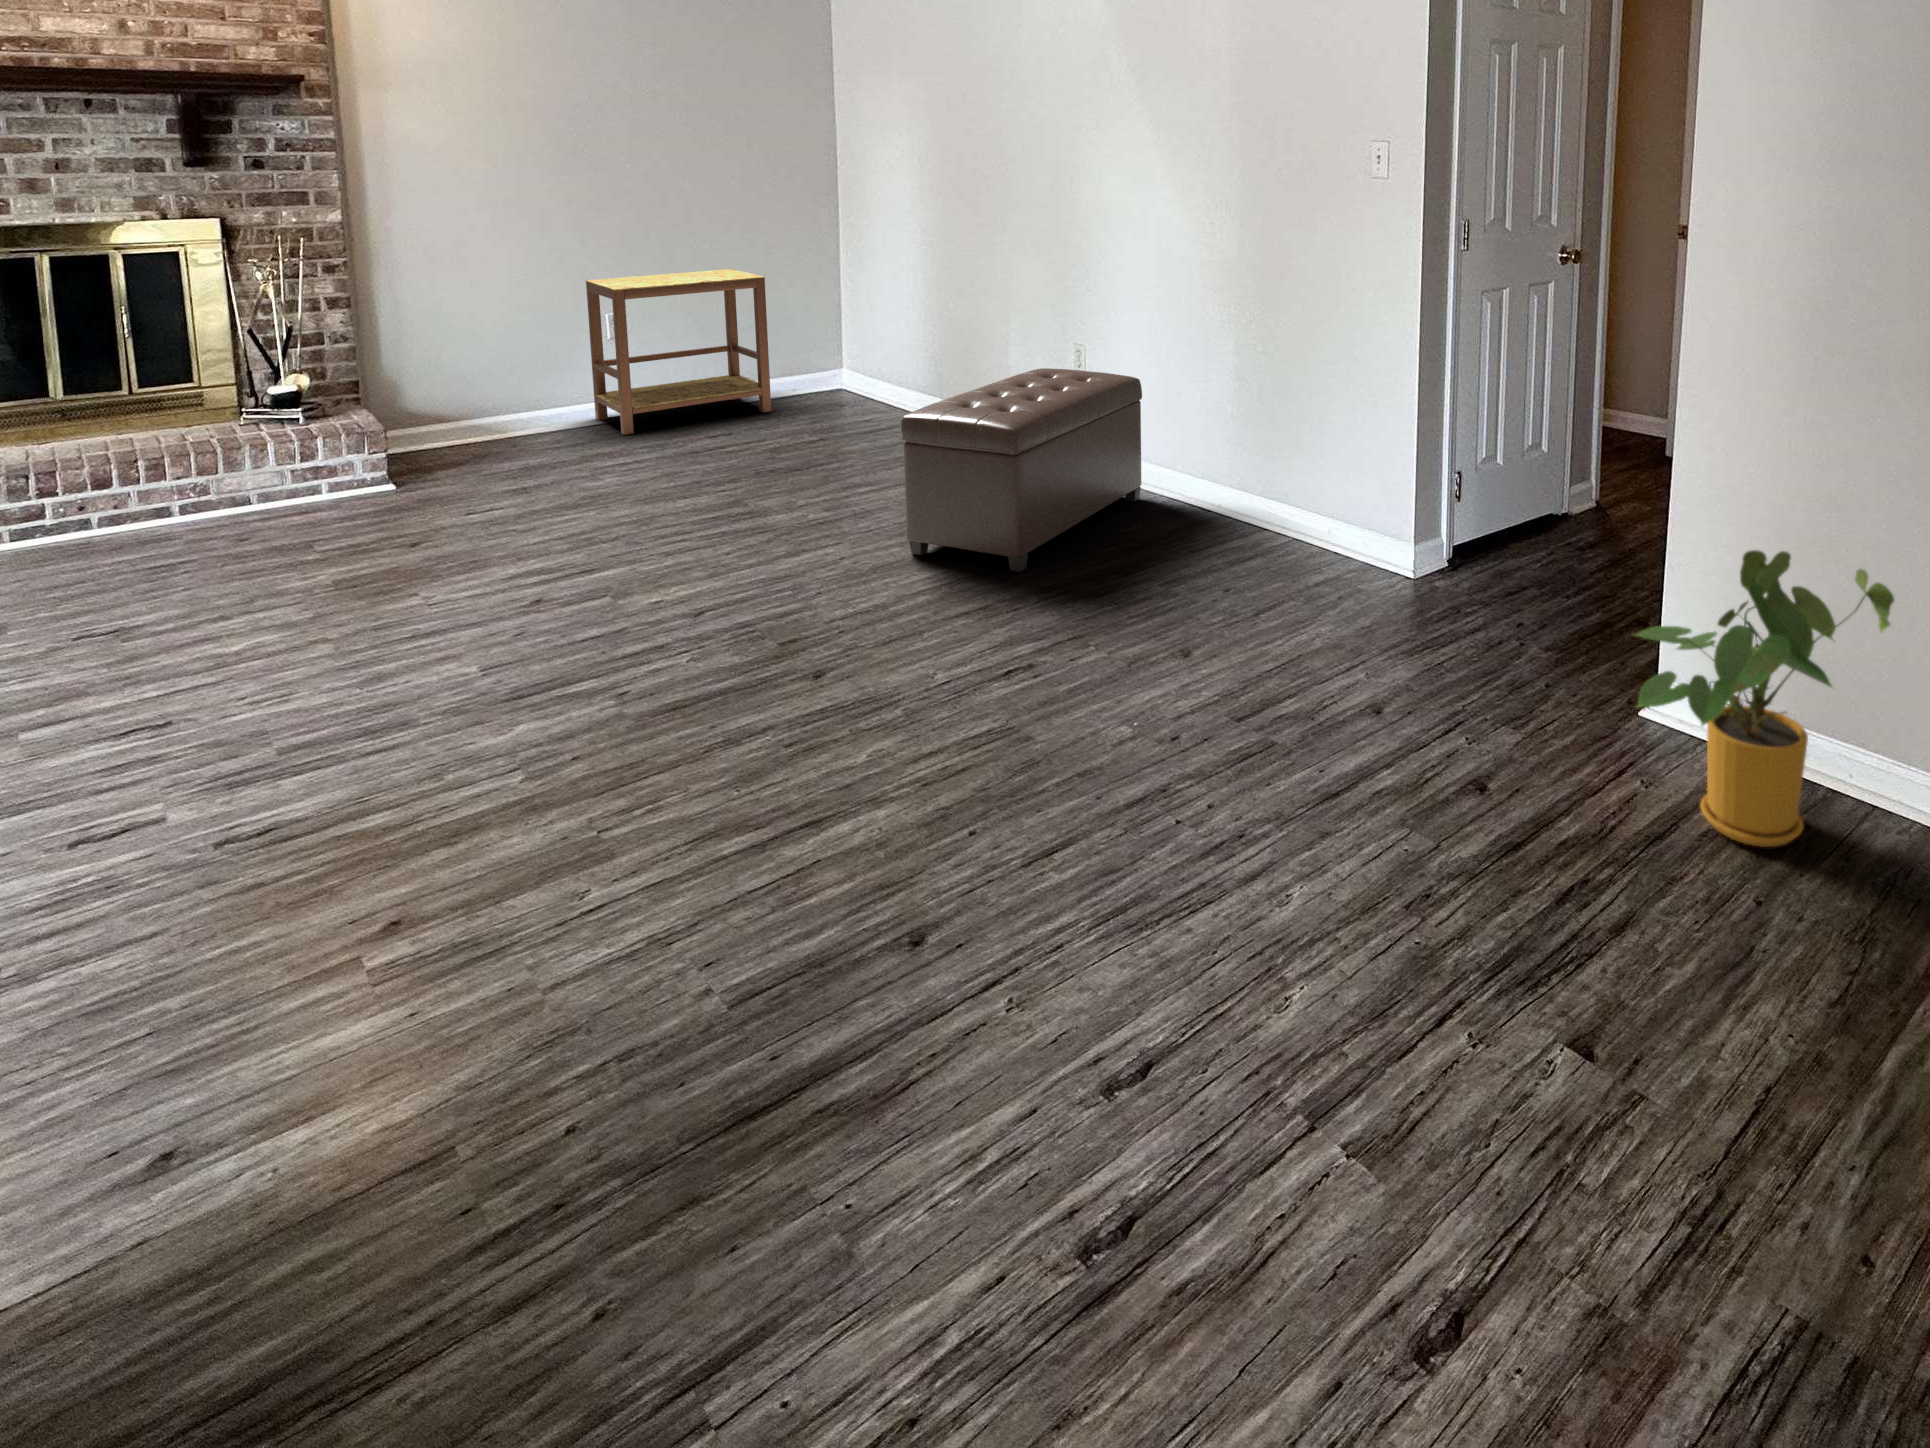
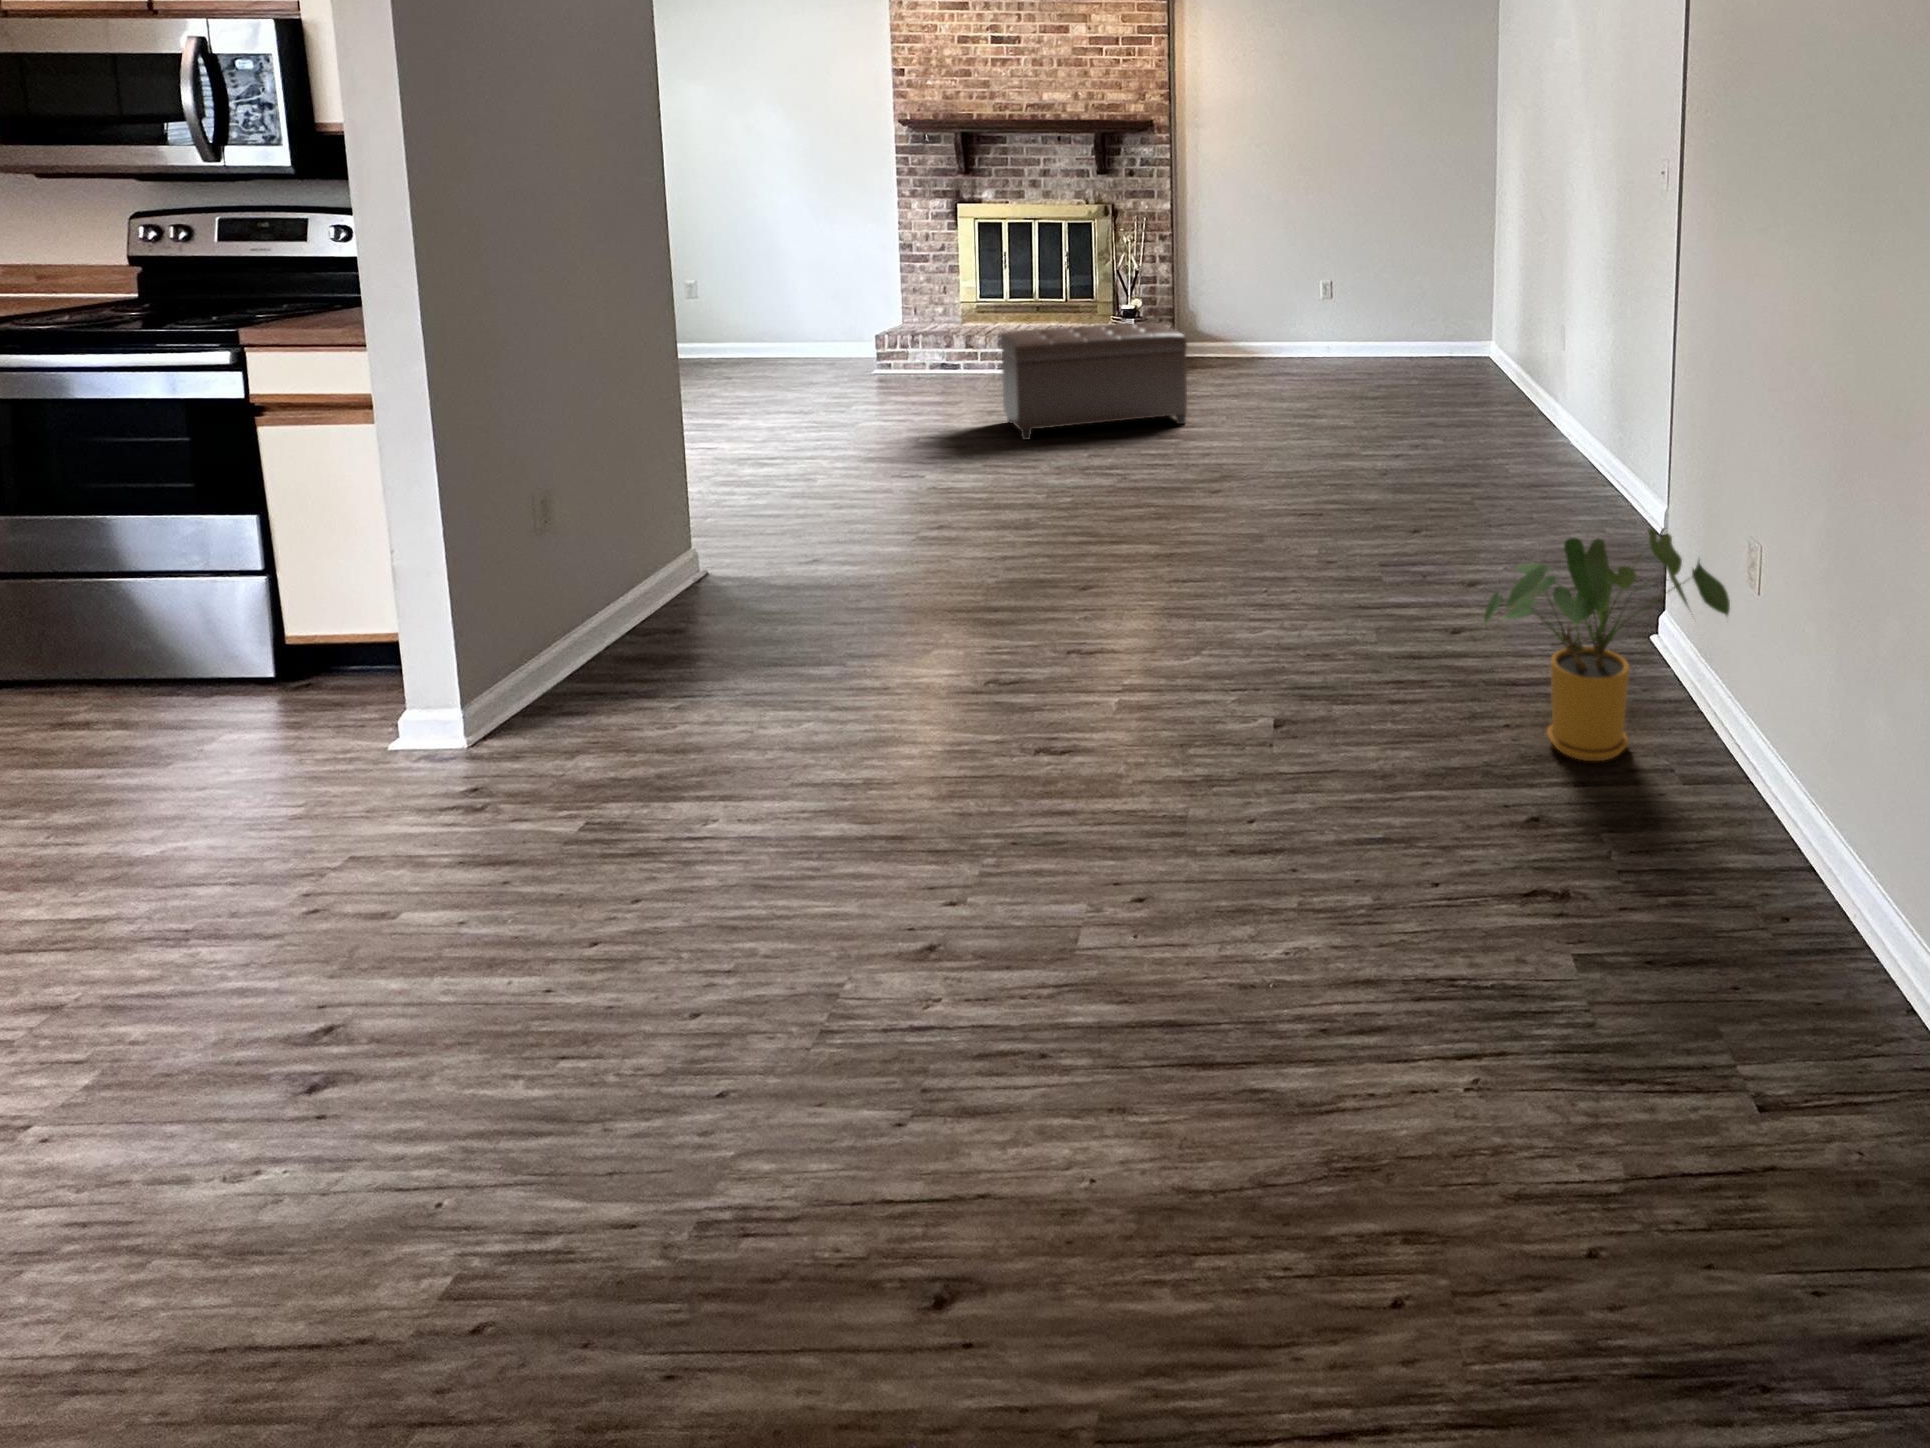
side table: present [586,269,771,435] -> none [1310,259,1416,366]
ottoman: present [900,368,1142,572] -> present [1000,323,1187,440]

